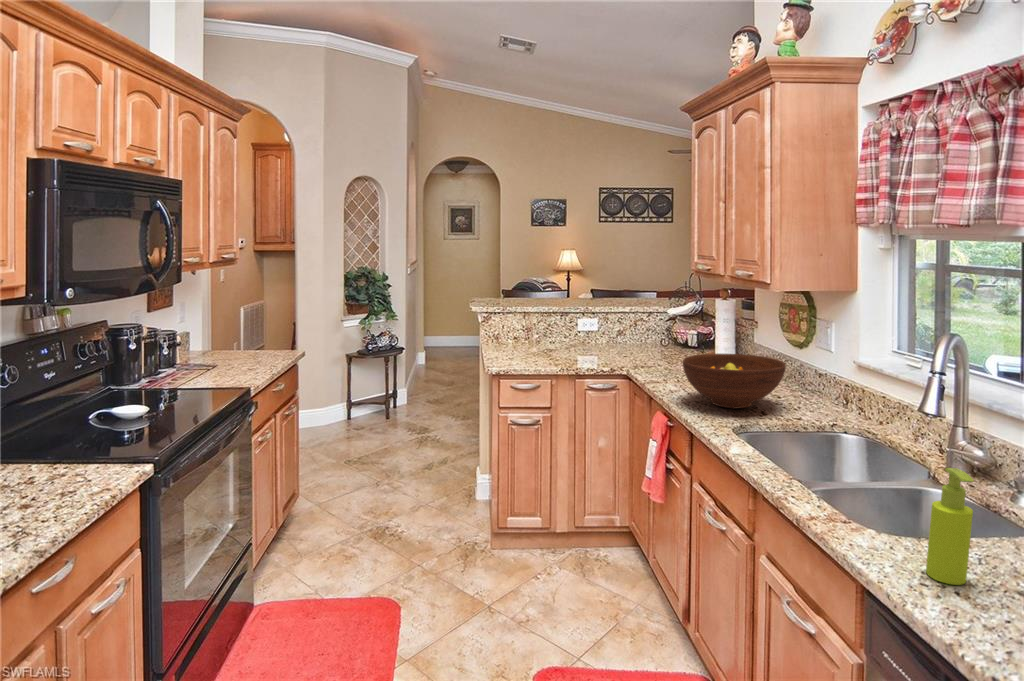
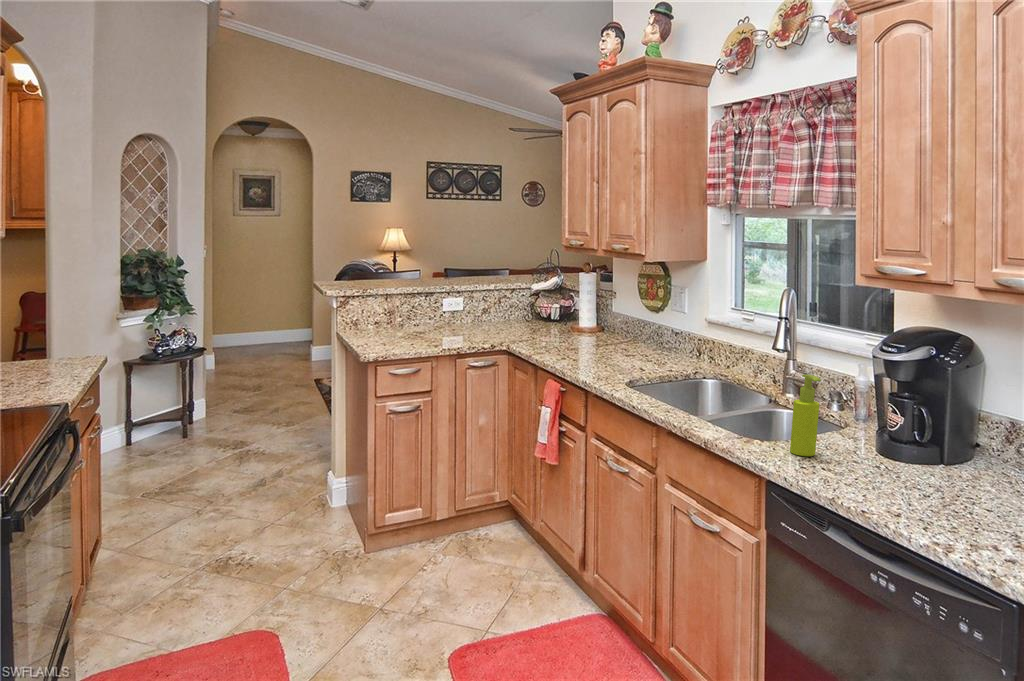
fruit bowl: present [683,354,786,408] -> none [569,318,656,364]

